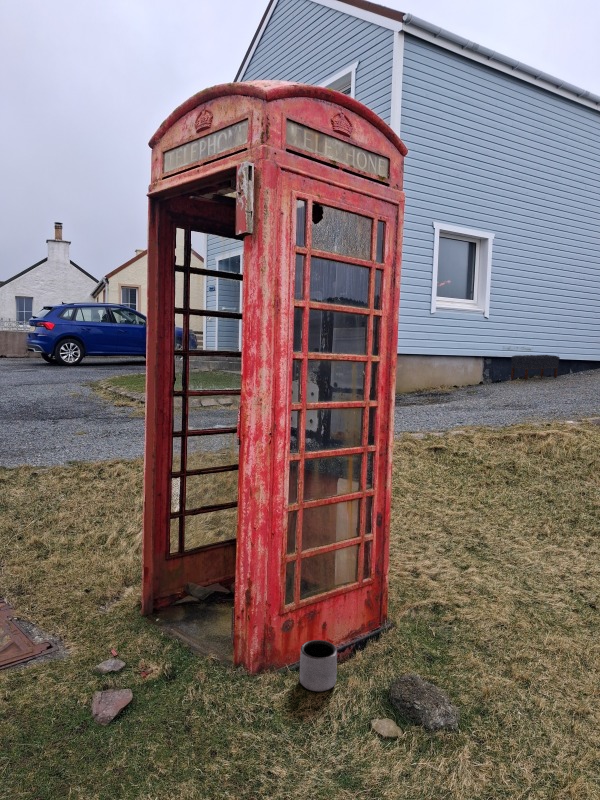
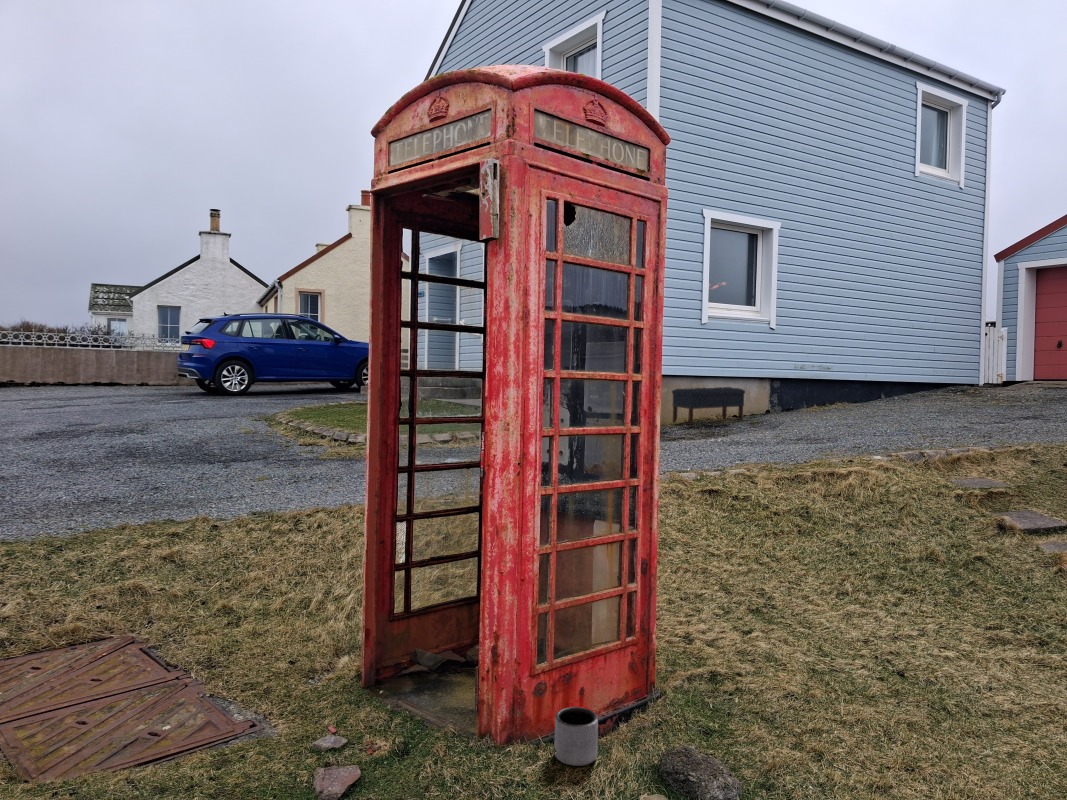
bench: present [511,355,560,381] -> present [672,387,745,425]

